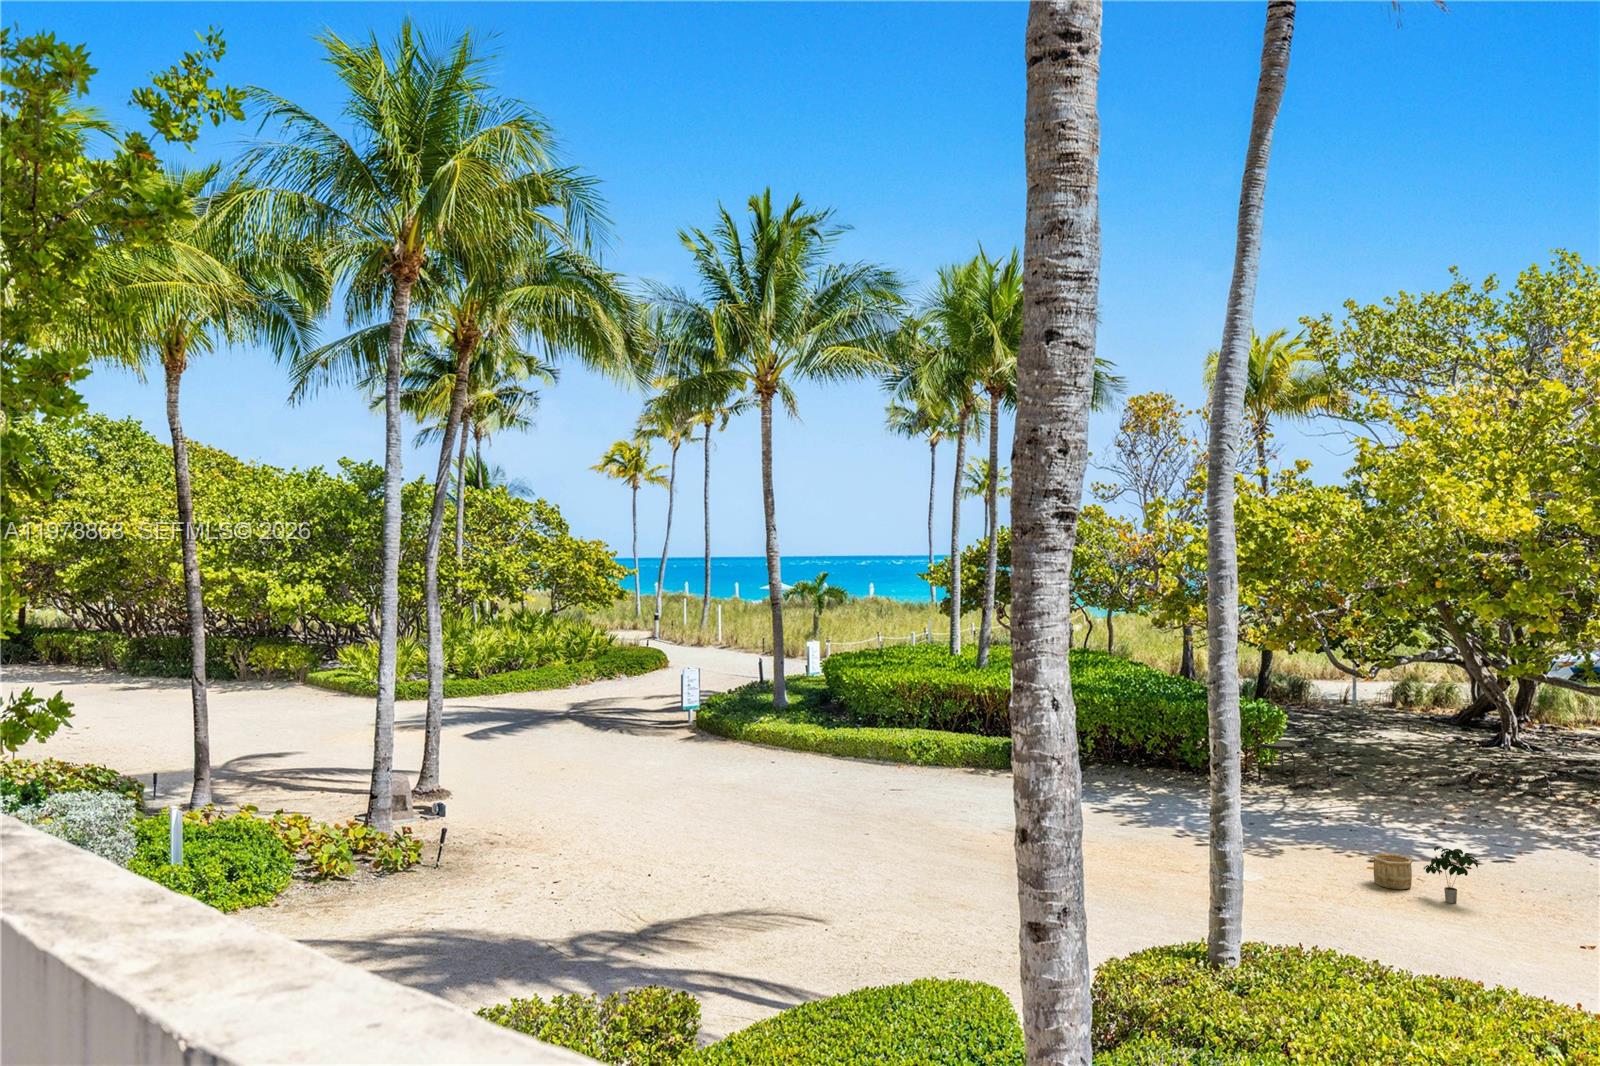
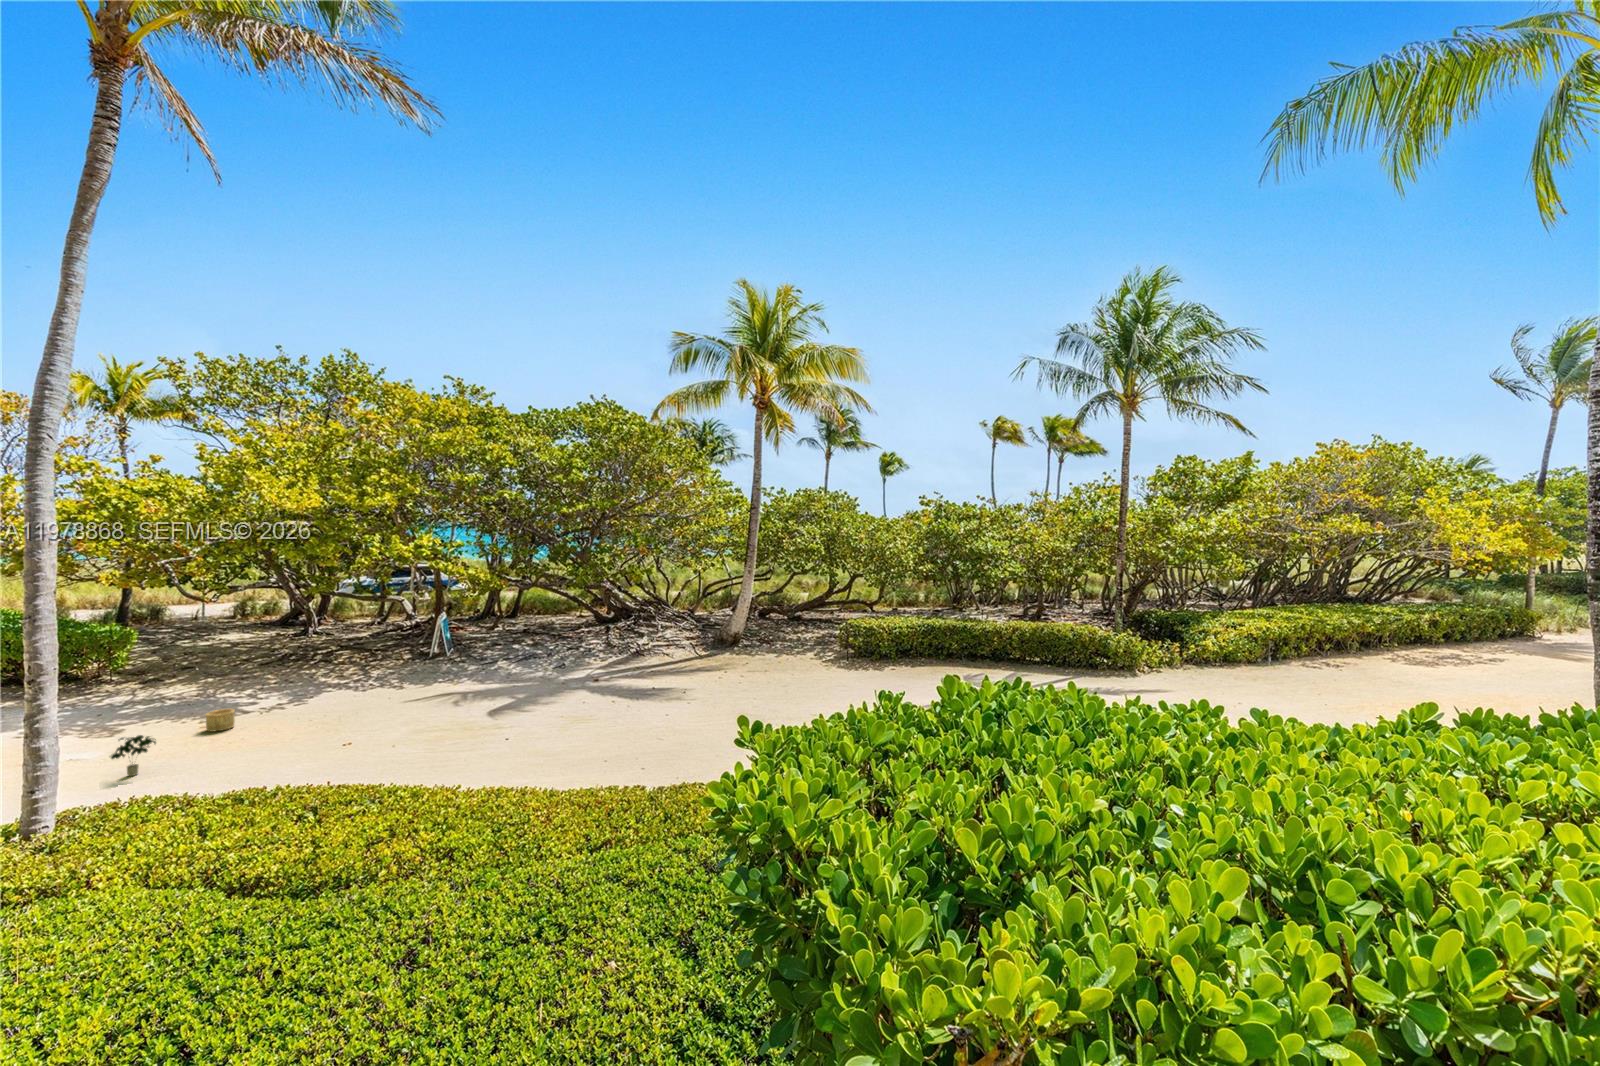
side table: present [1259,741,1296,782] -> none [111,654,147,684]
potted plant: present [1424,846,1478,903] -> present [111,735,156,776]

